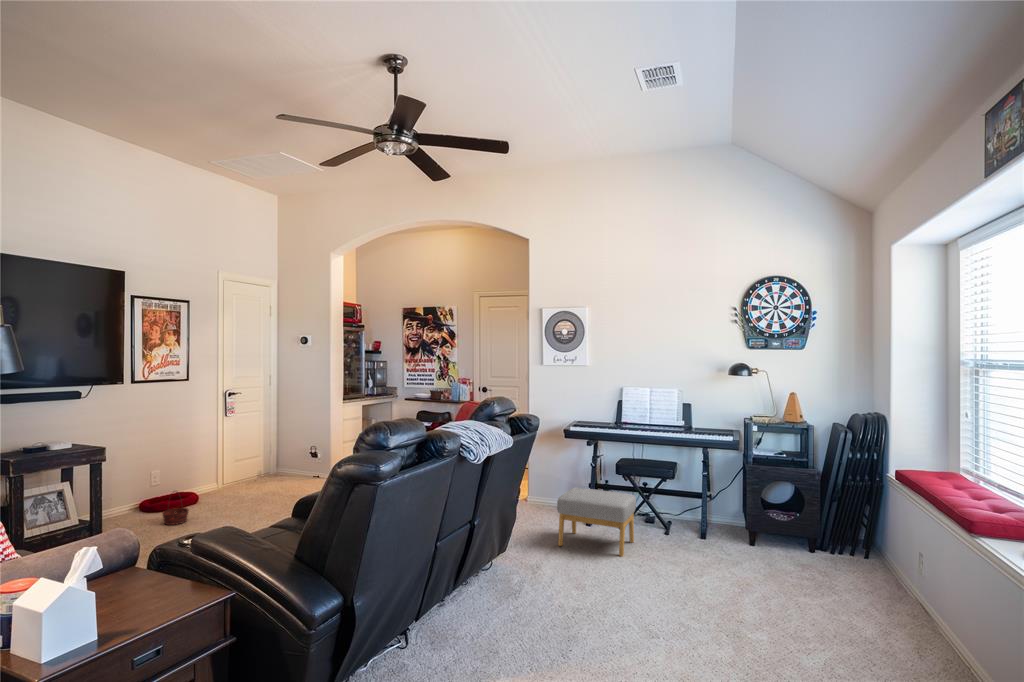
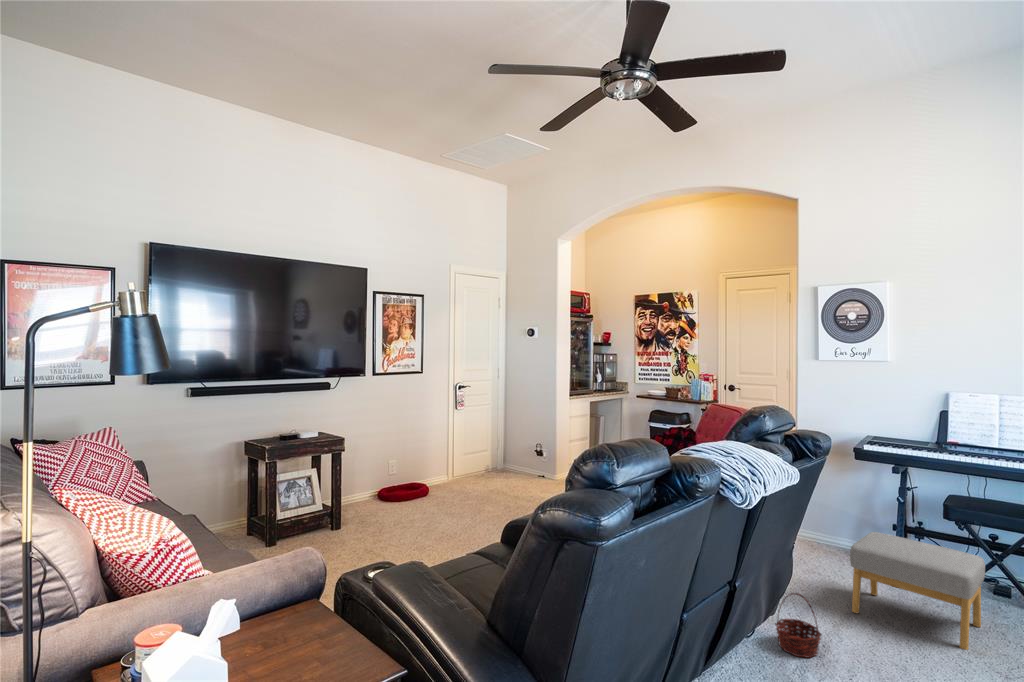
basket: present [162,494,189,525] -> present [775,593,821,658]

